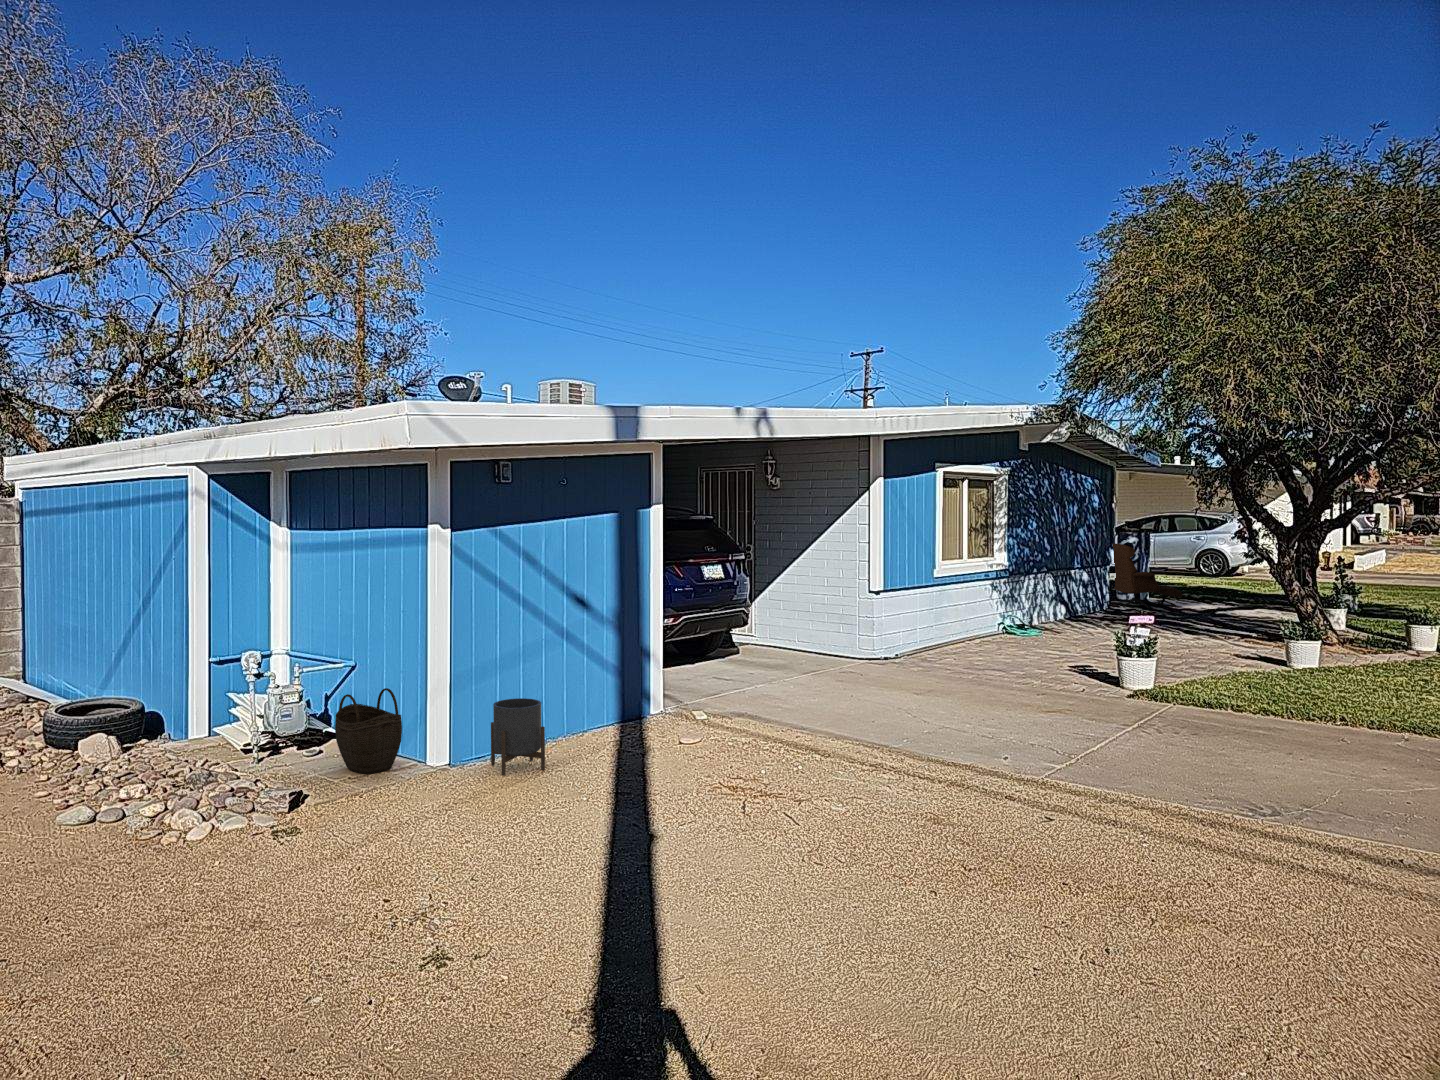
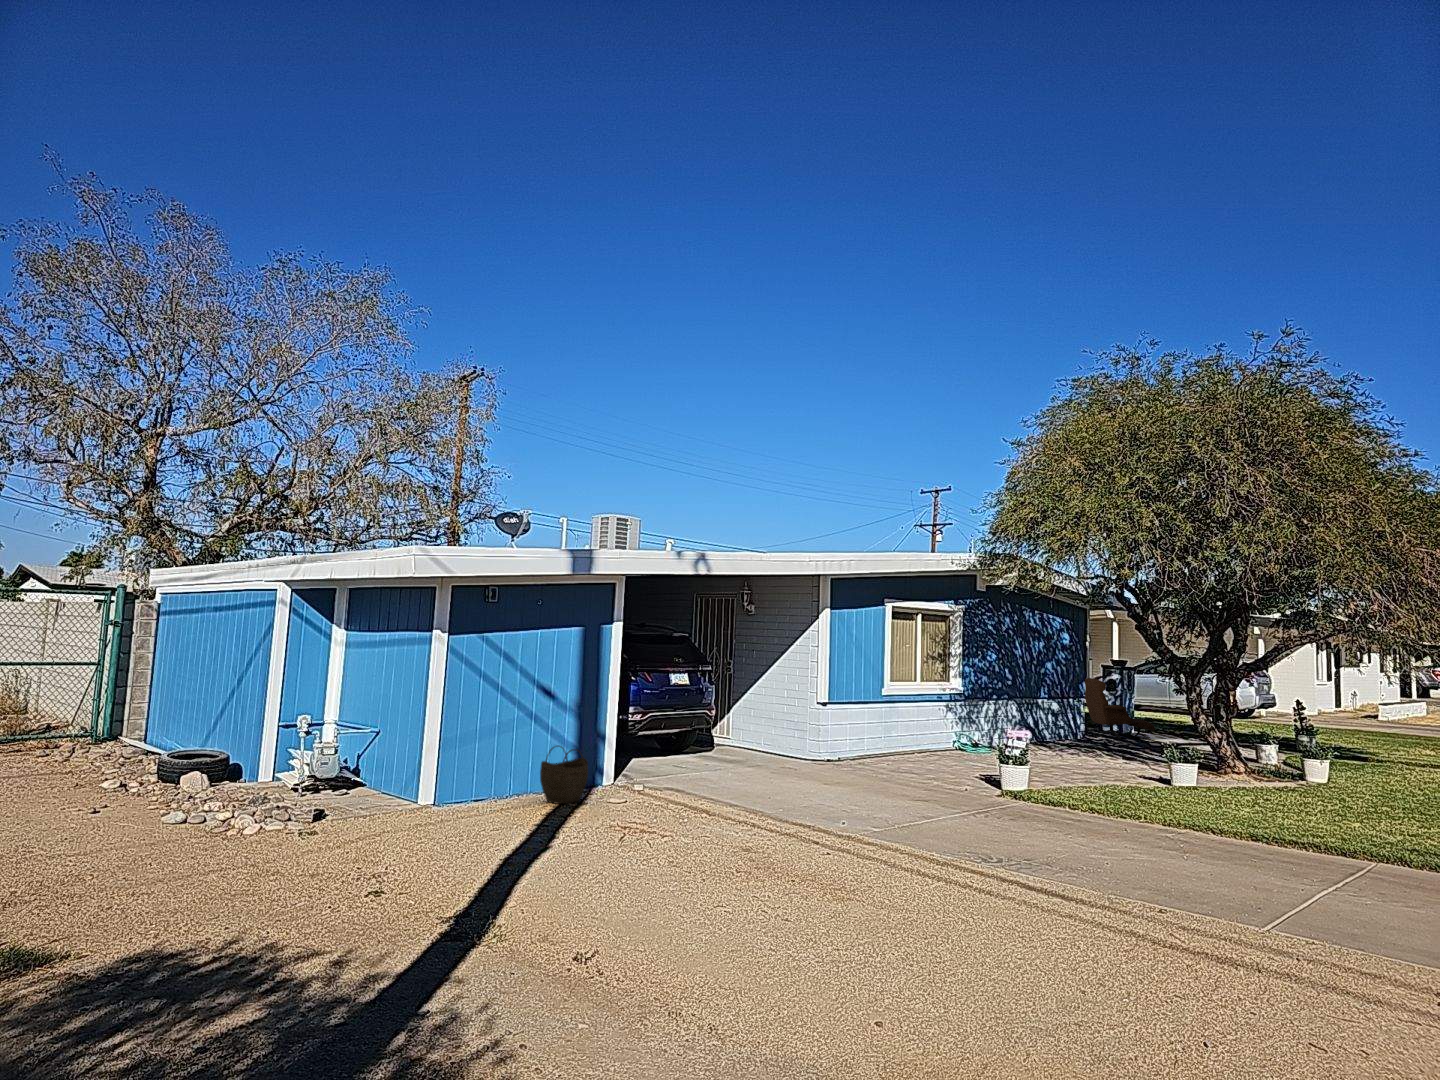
woven basket: present [335,688,402,774] -> present [540,746,588,804]
planter: present [491,698,545,775] -> none [465,760,504,815]

